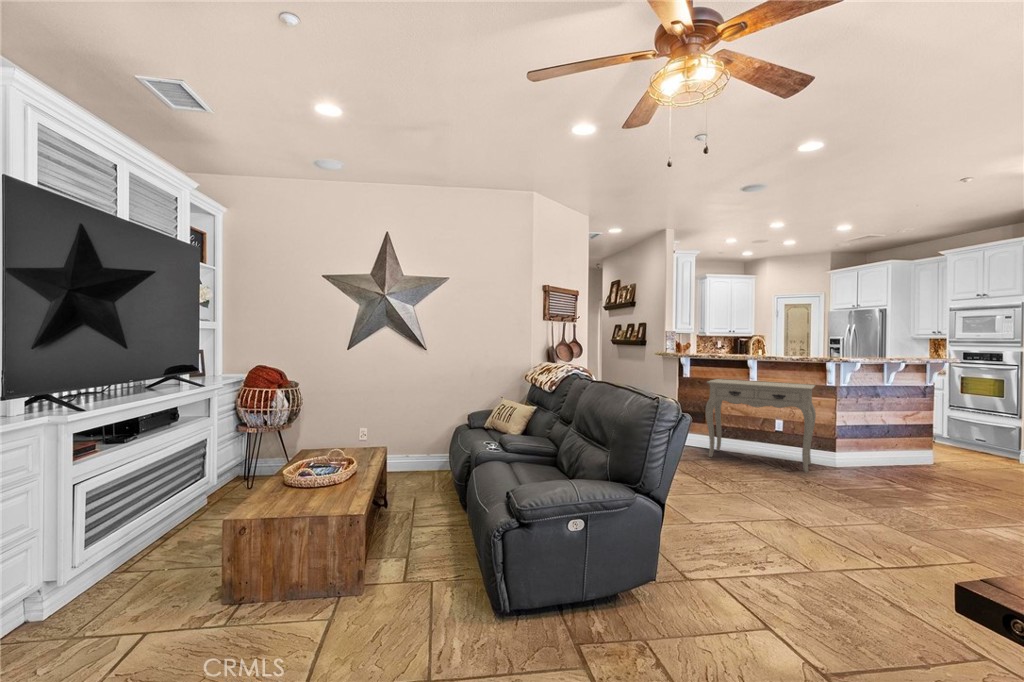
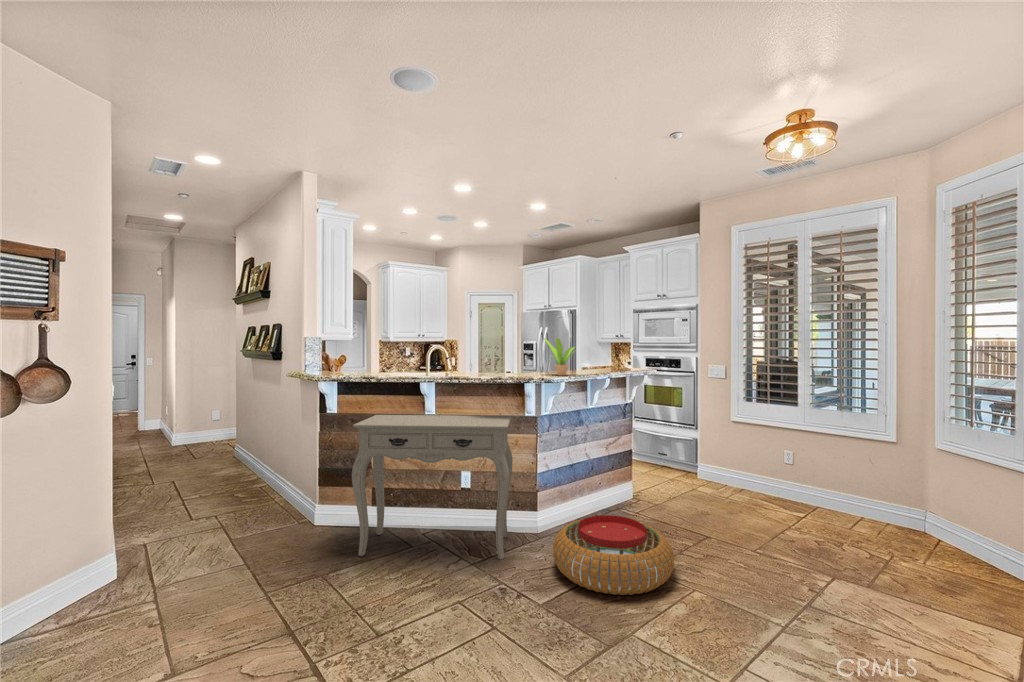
potted plant: none [844,332,874,360] -> present [544,338,574,376]
pouf: none [846,454,951,500] -> present [553,515,674,595]

